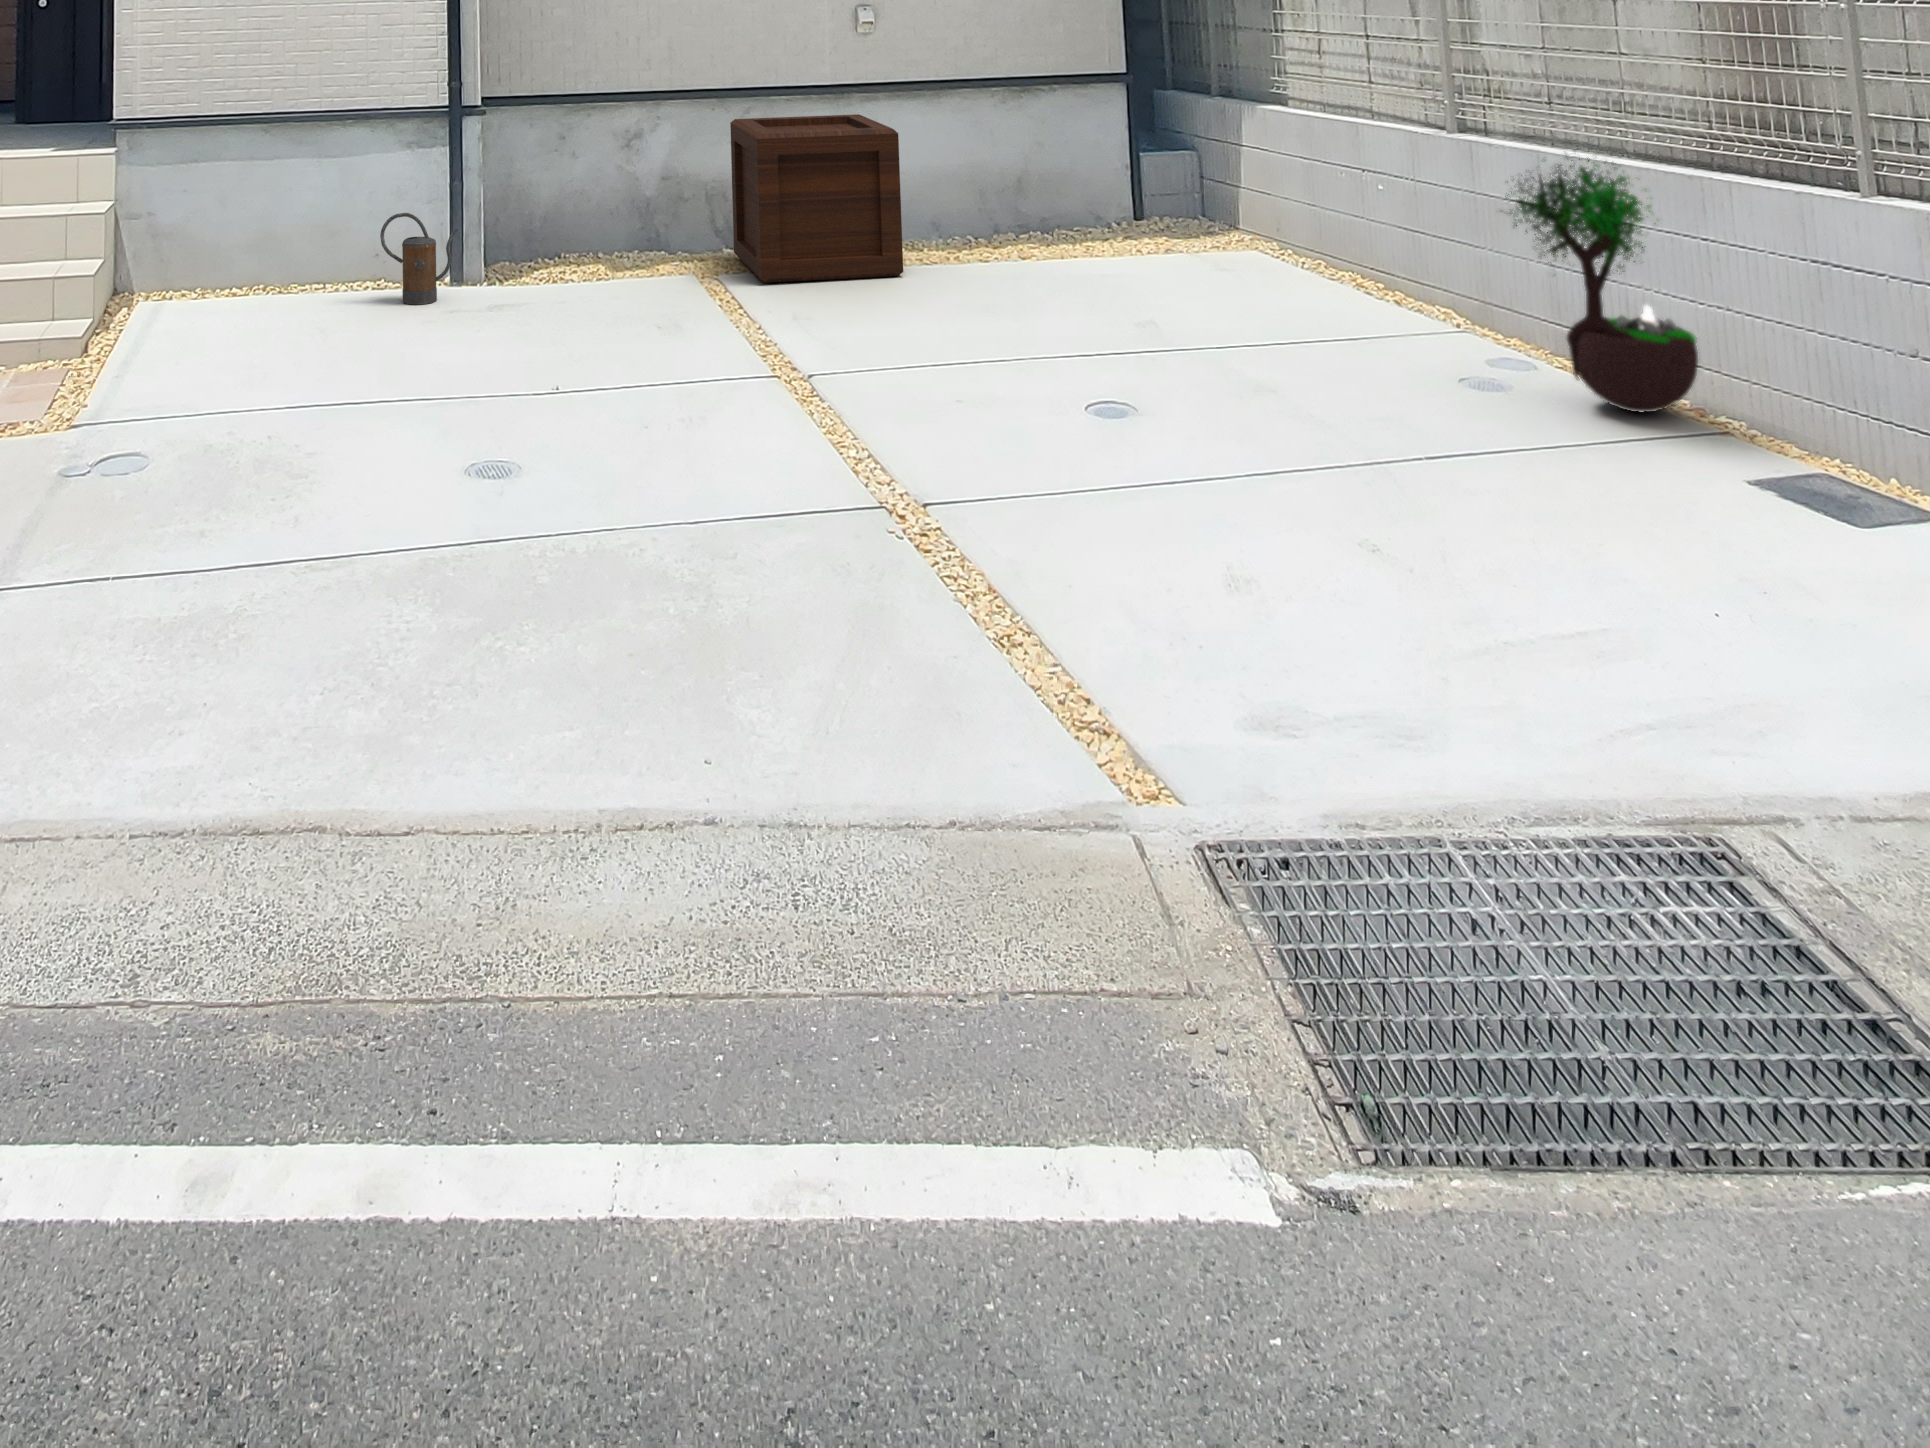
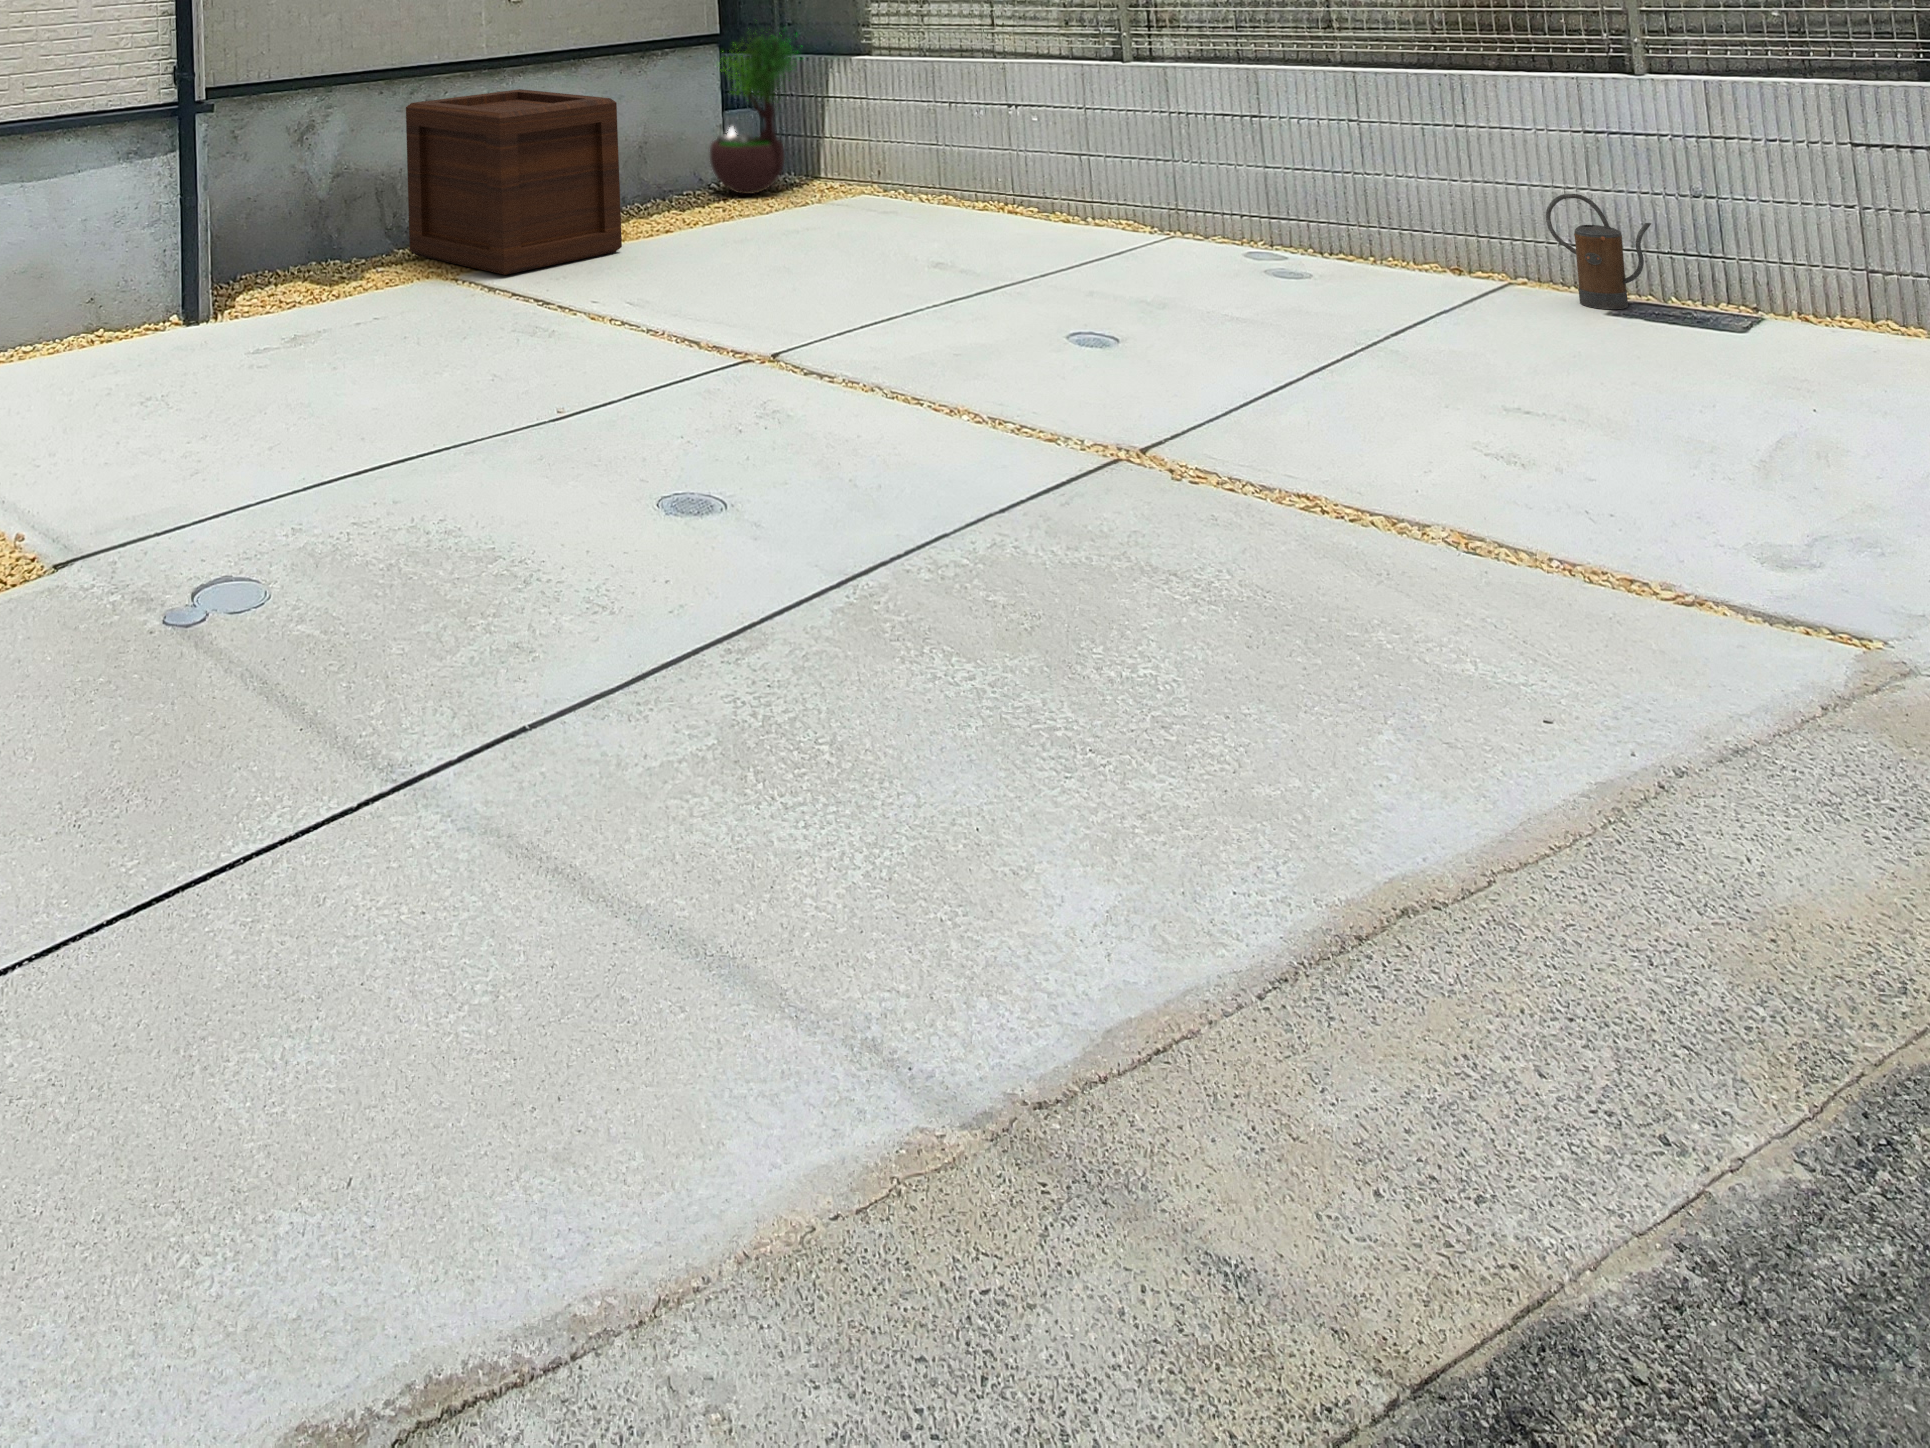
potted tree: present [1501,153,1698,413] -> present [710,29,804,194]
watering can: present [380,213,459,304] -> present [1546,194,1651,309]

